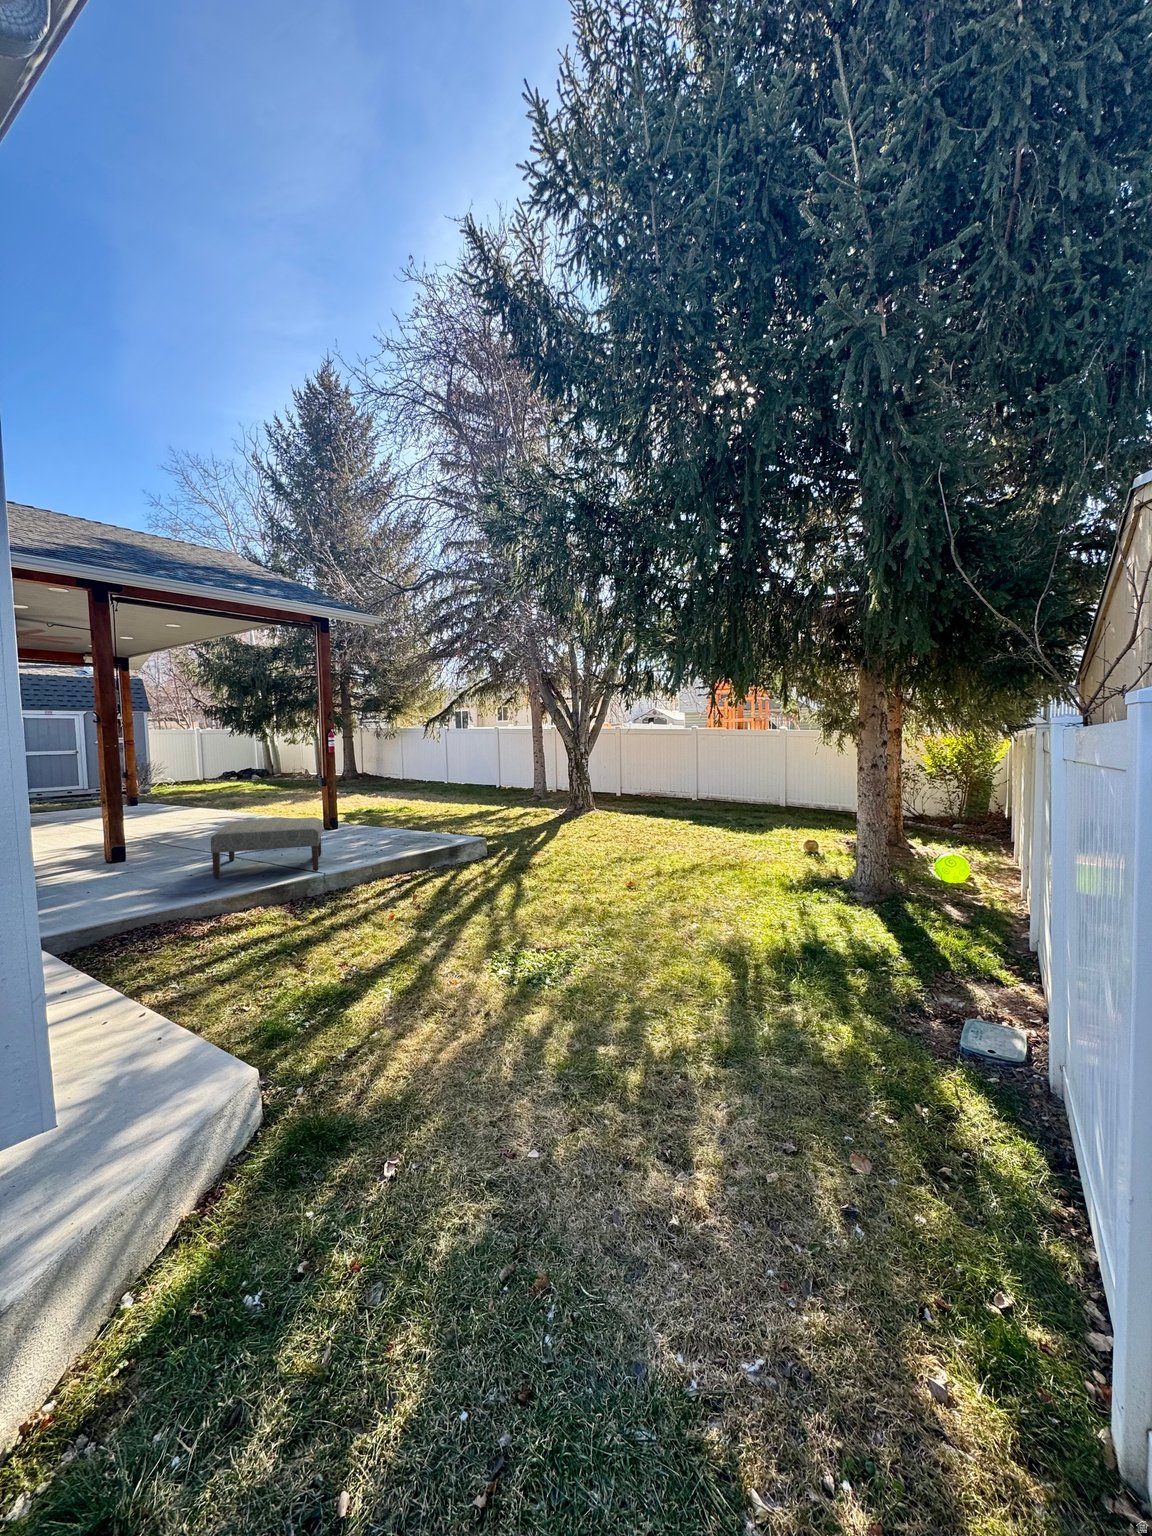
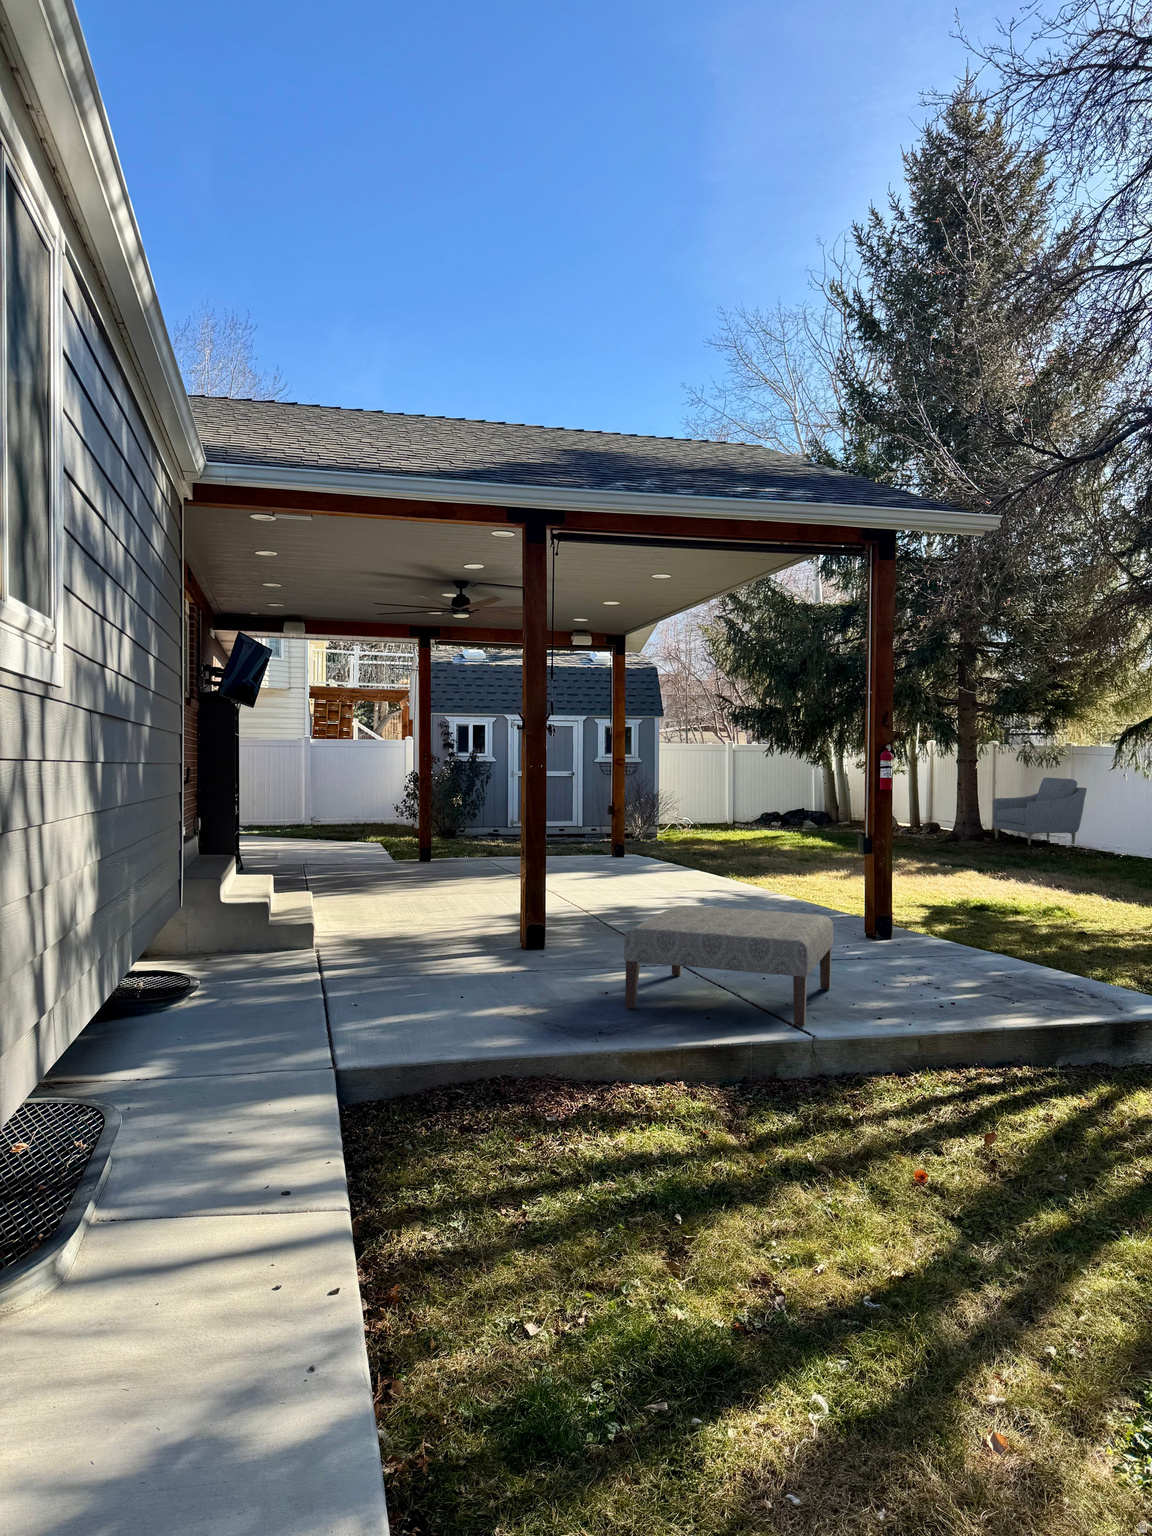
chair: none [364,745,411,781] -> present [993,777,1087,845]

